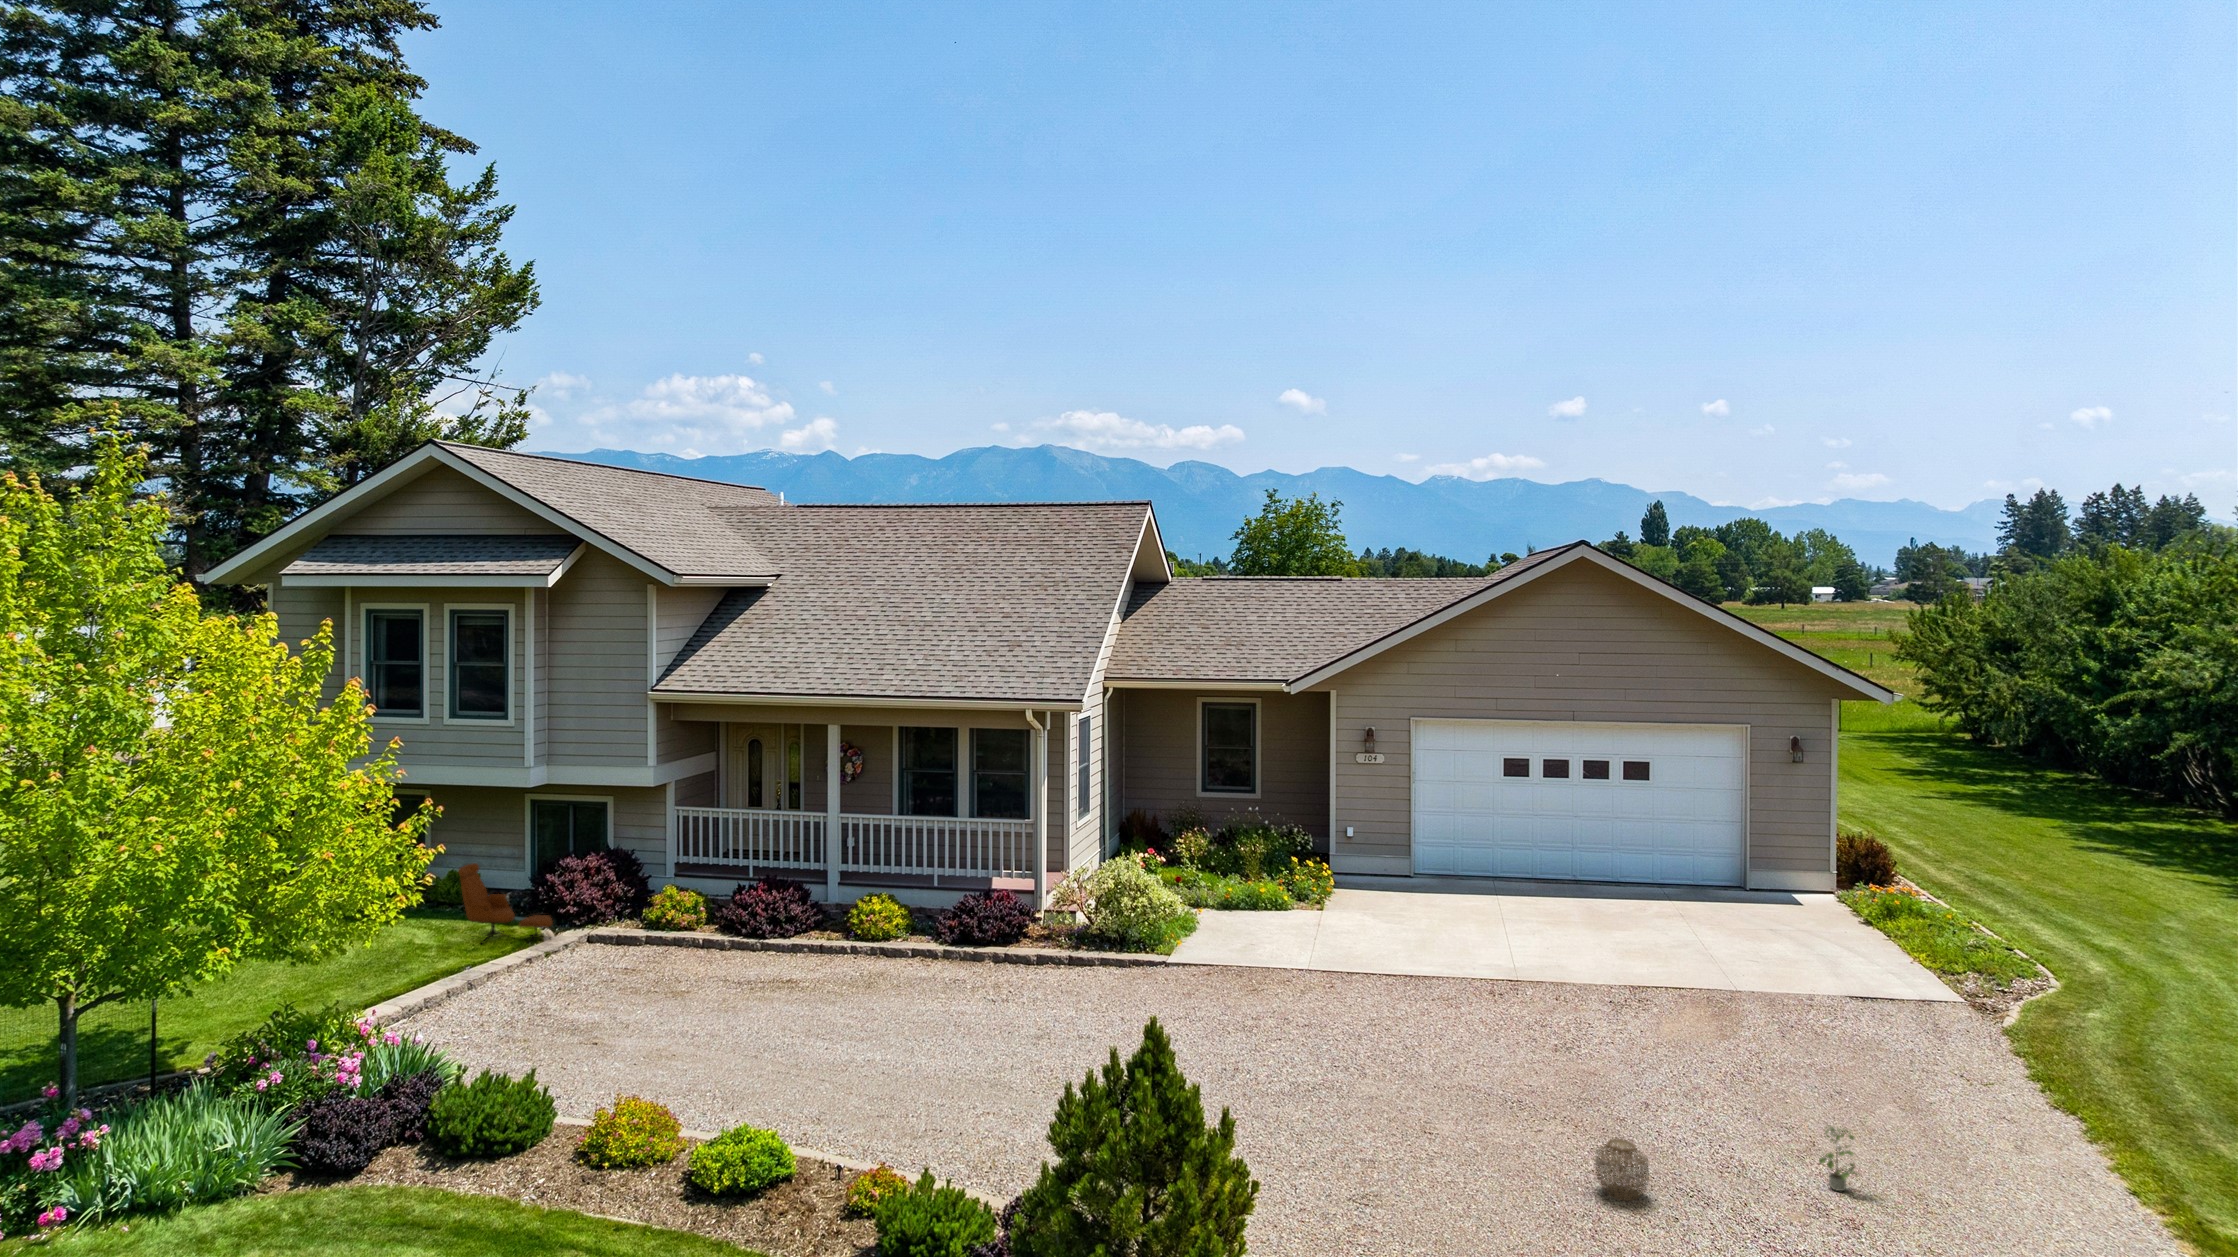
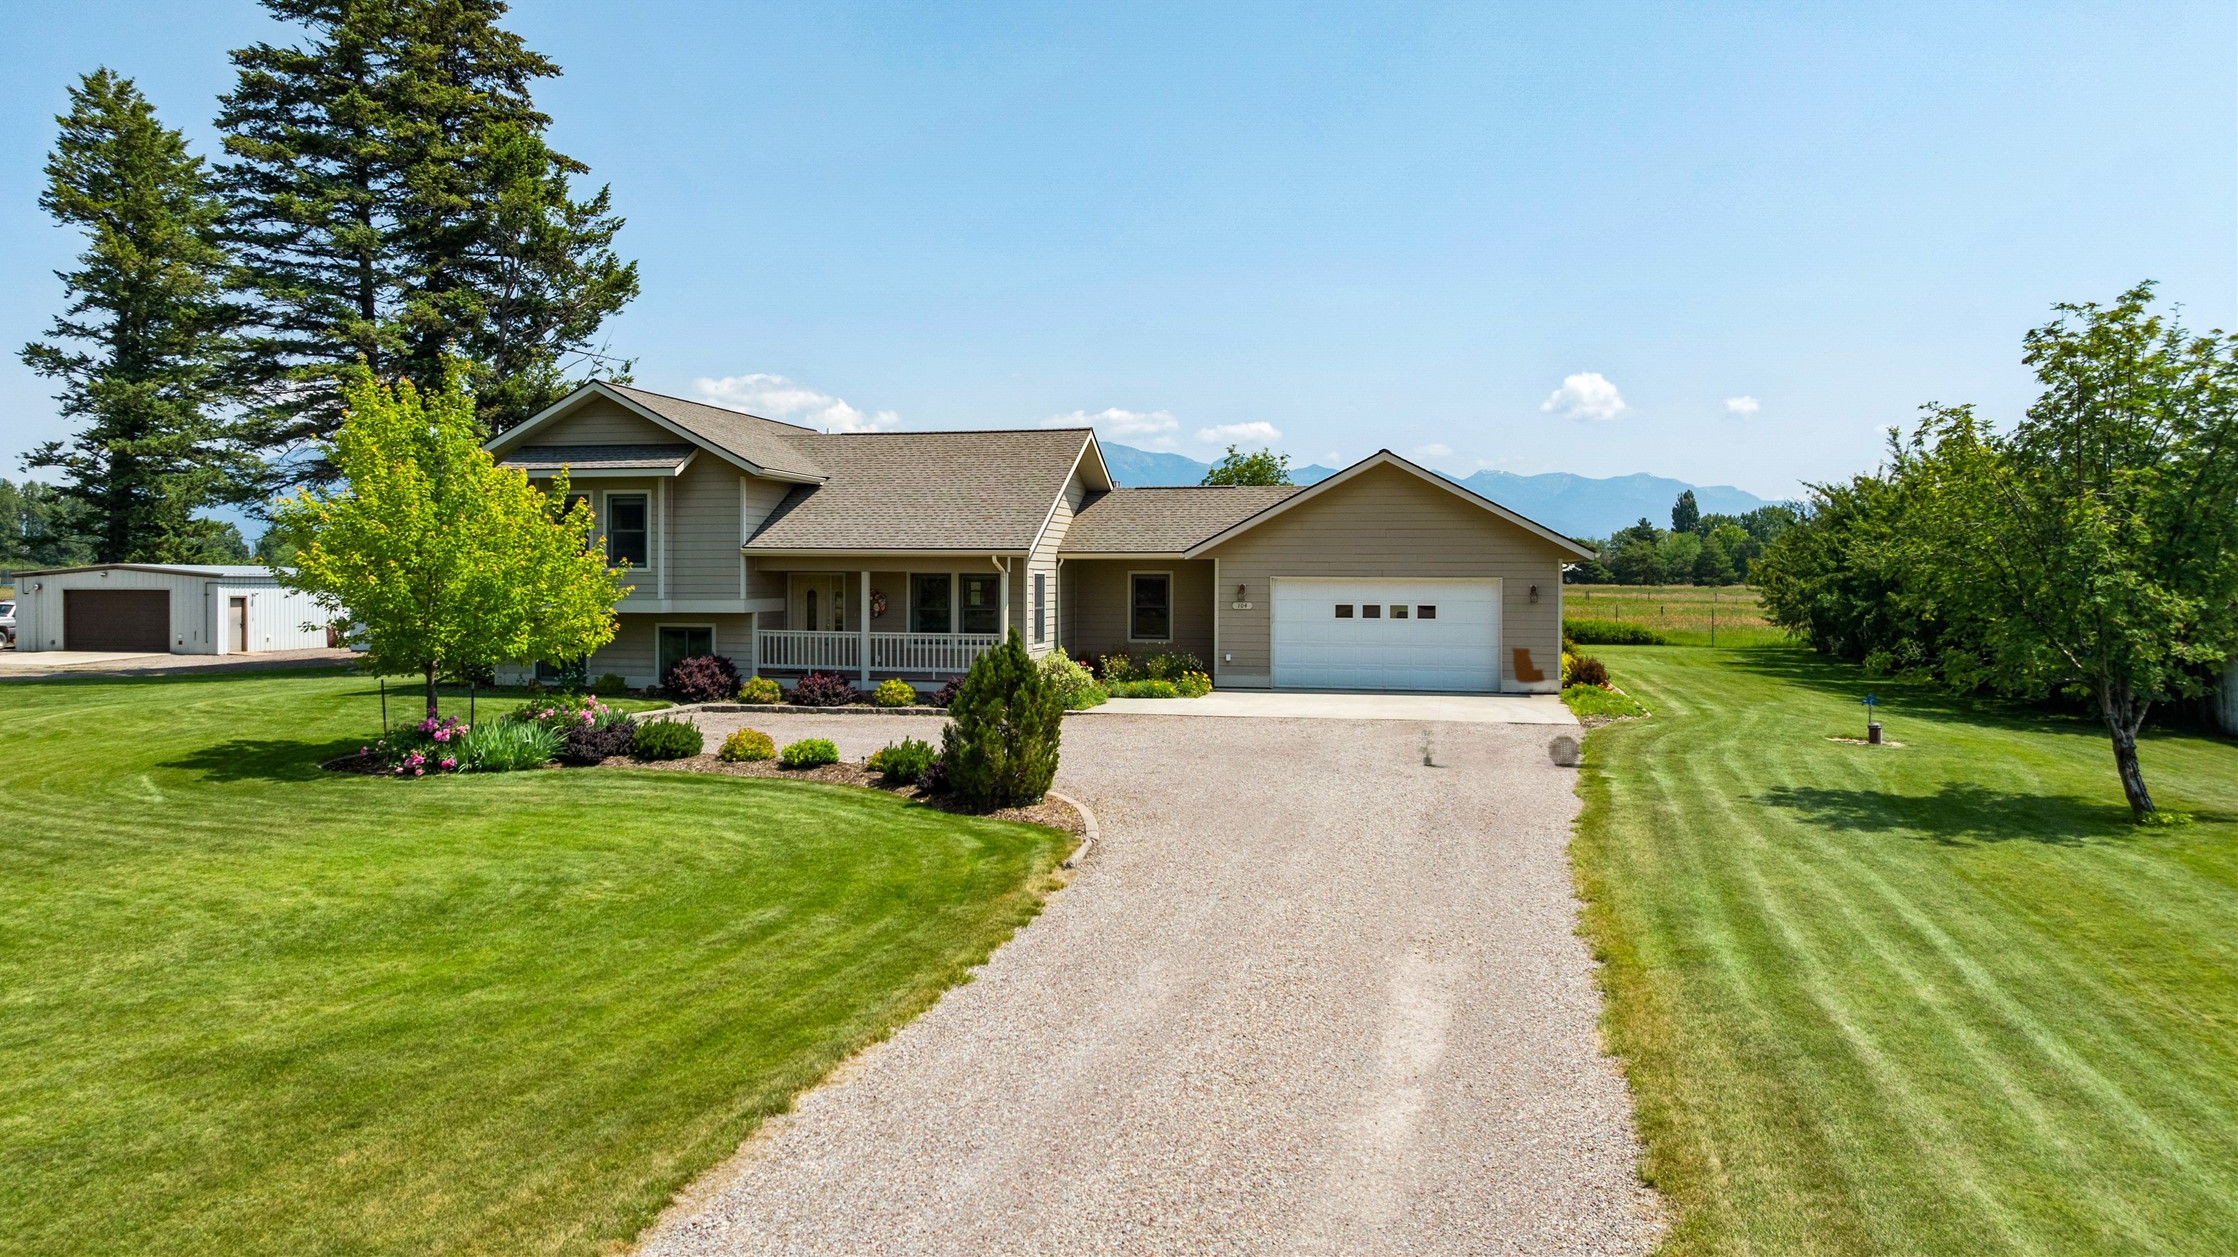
lounge chair: present [459,863,553,939] -> present [1512,648,1551,694]
woven basket: present [1596,1139,1649,1201] -> present [1549,736,1579,766]

